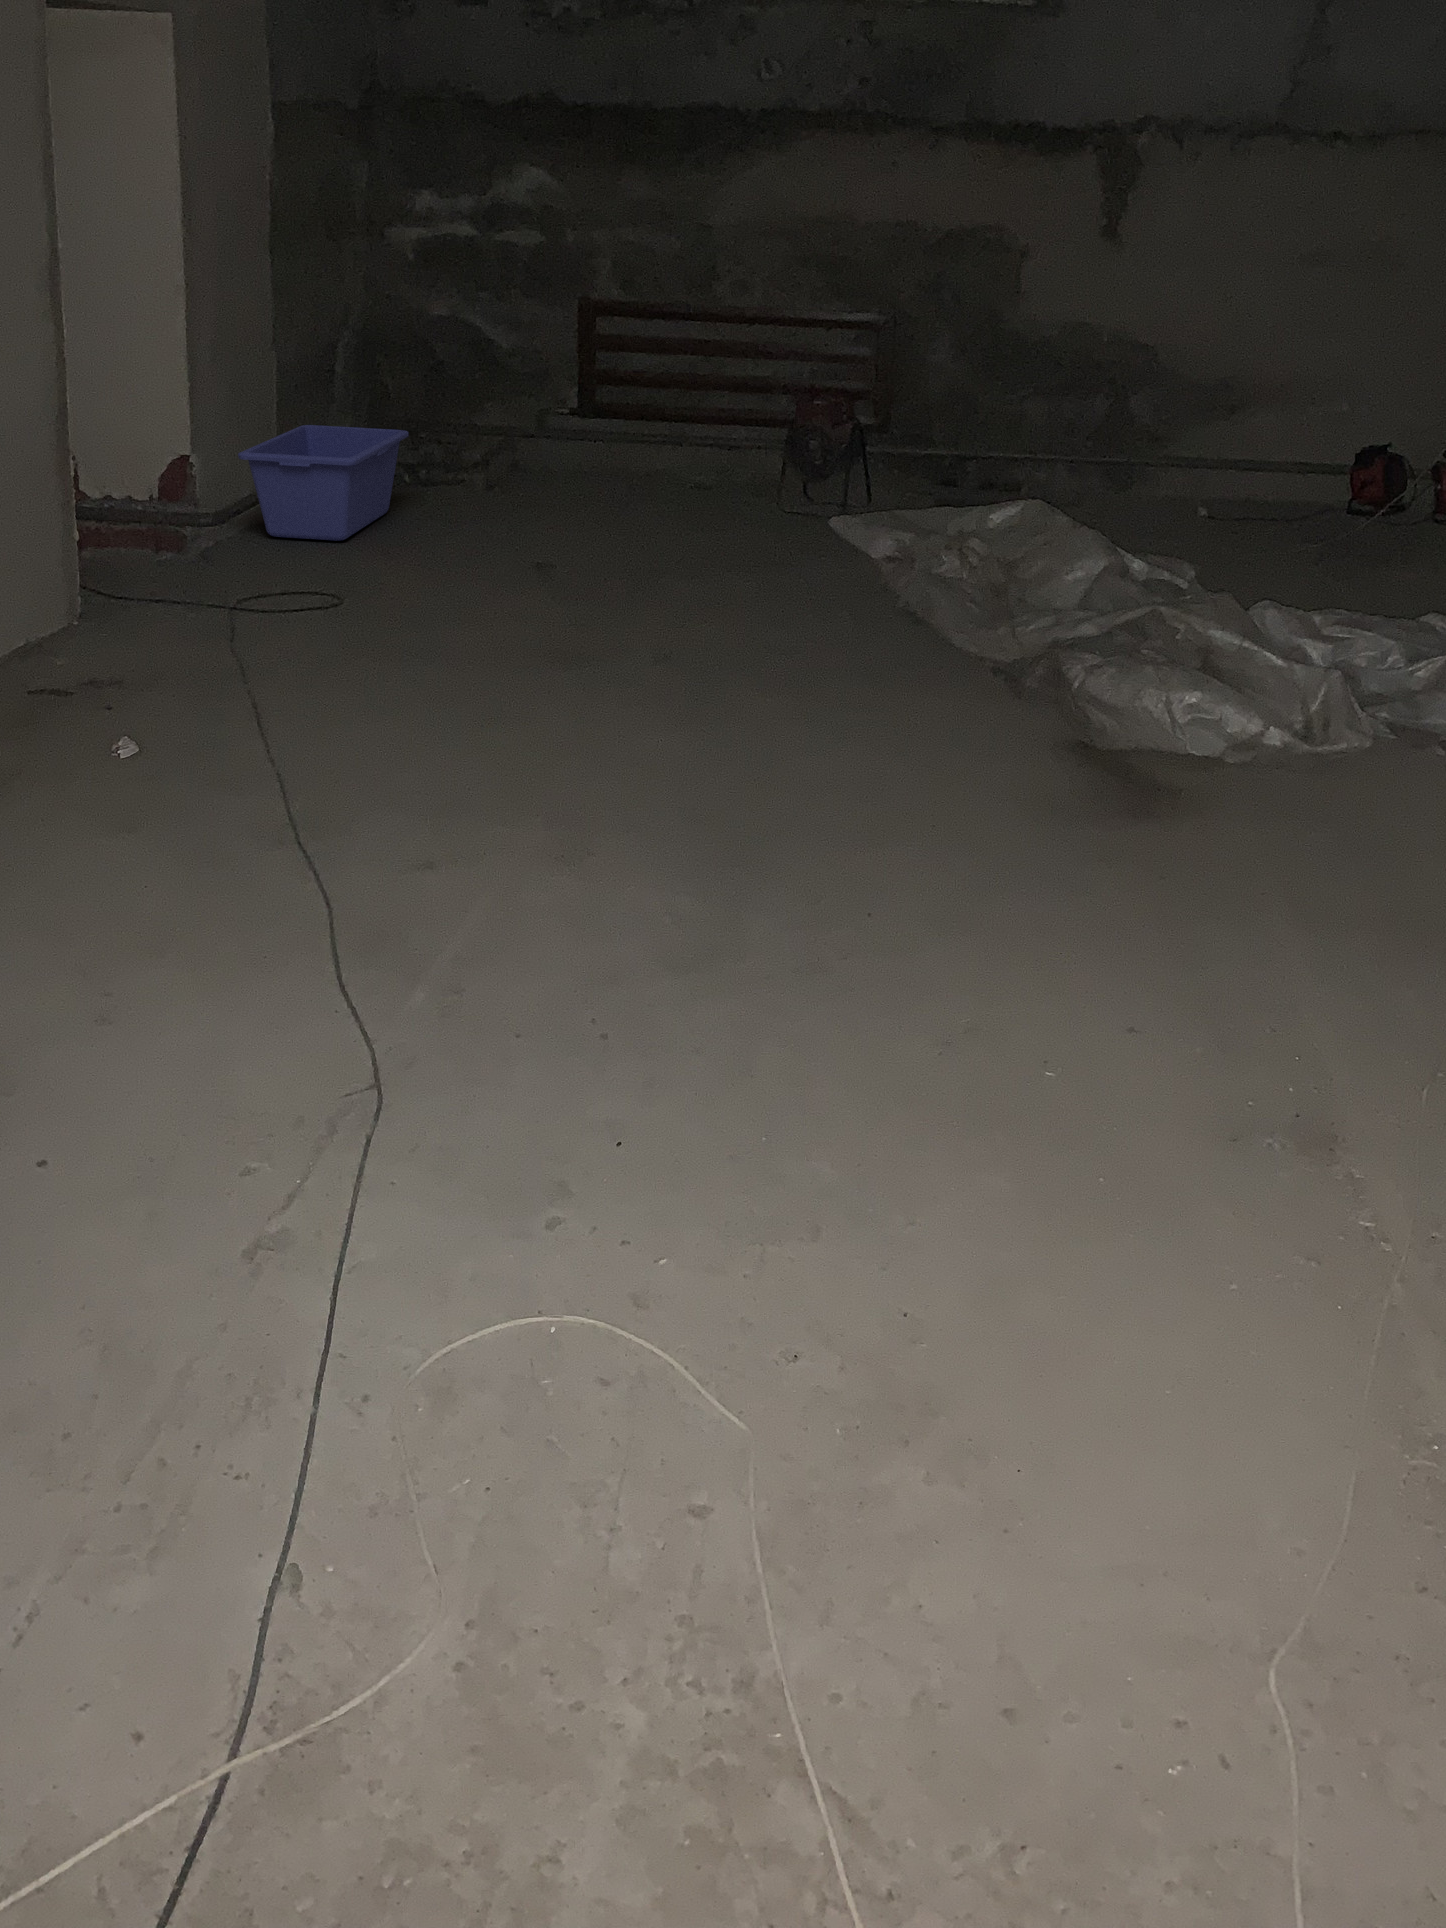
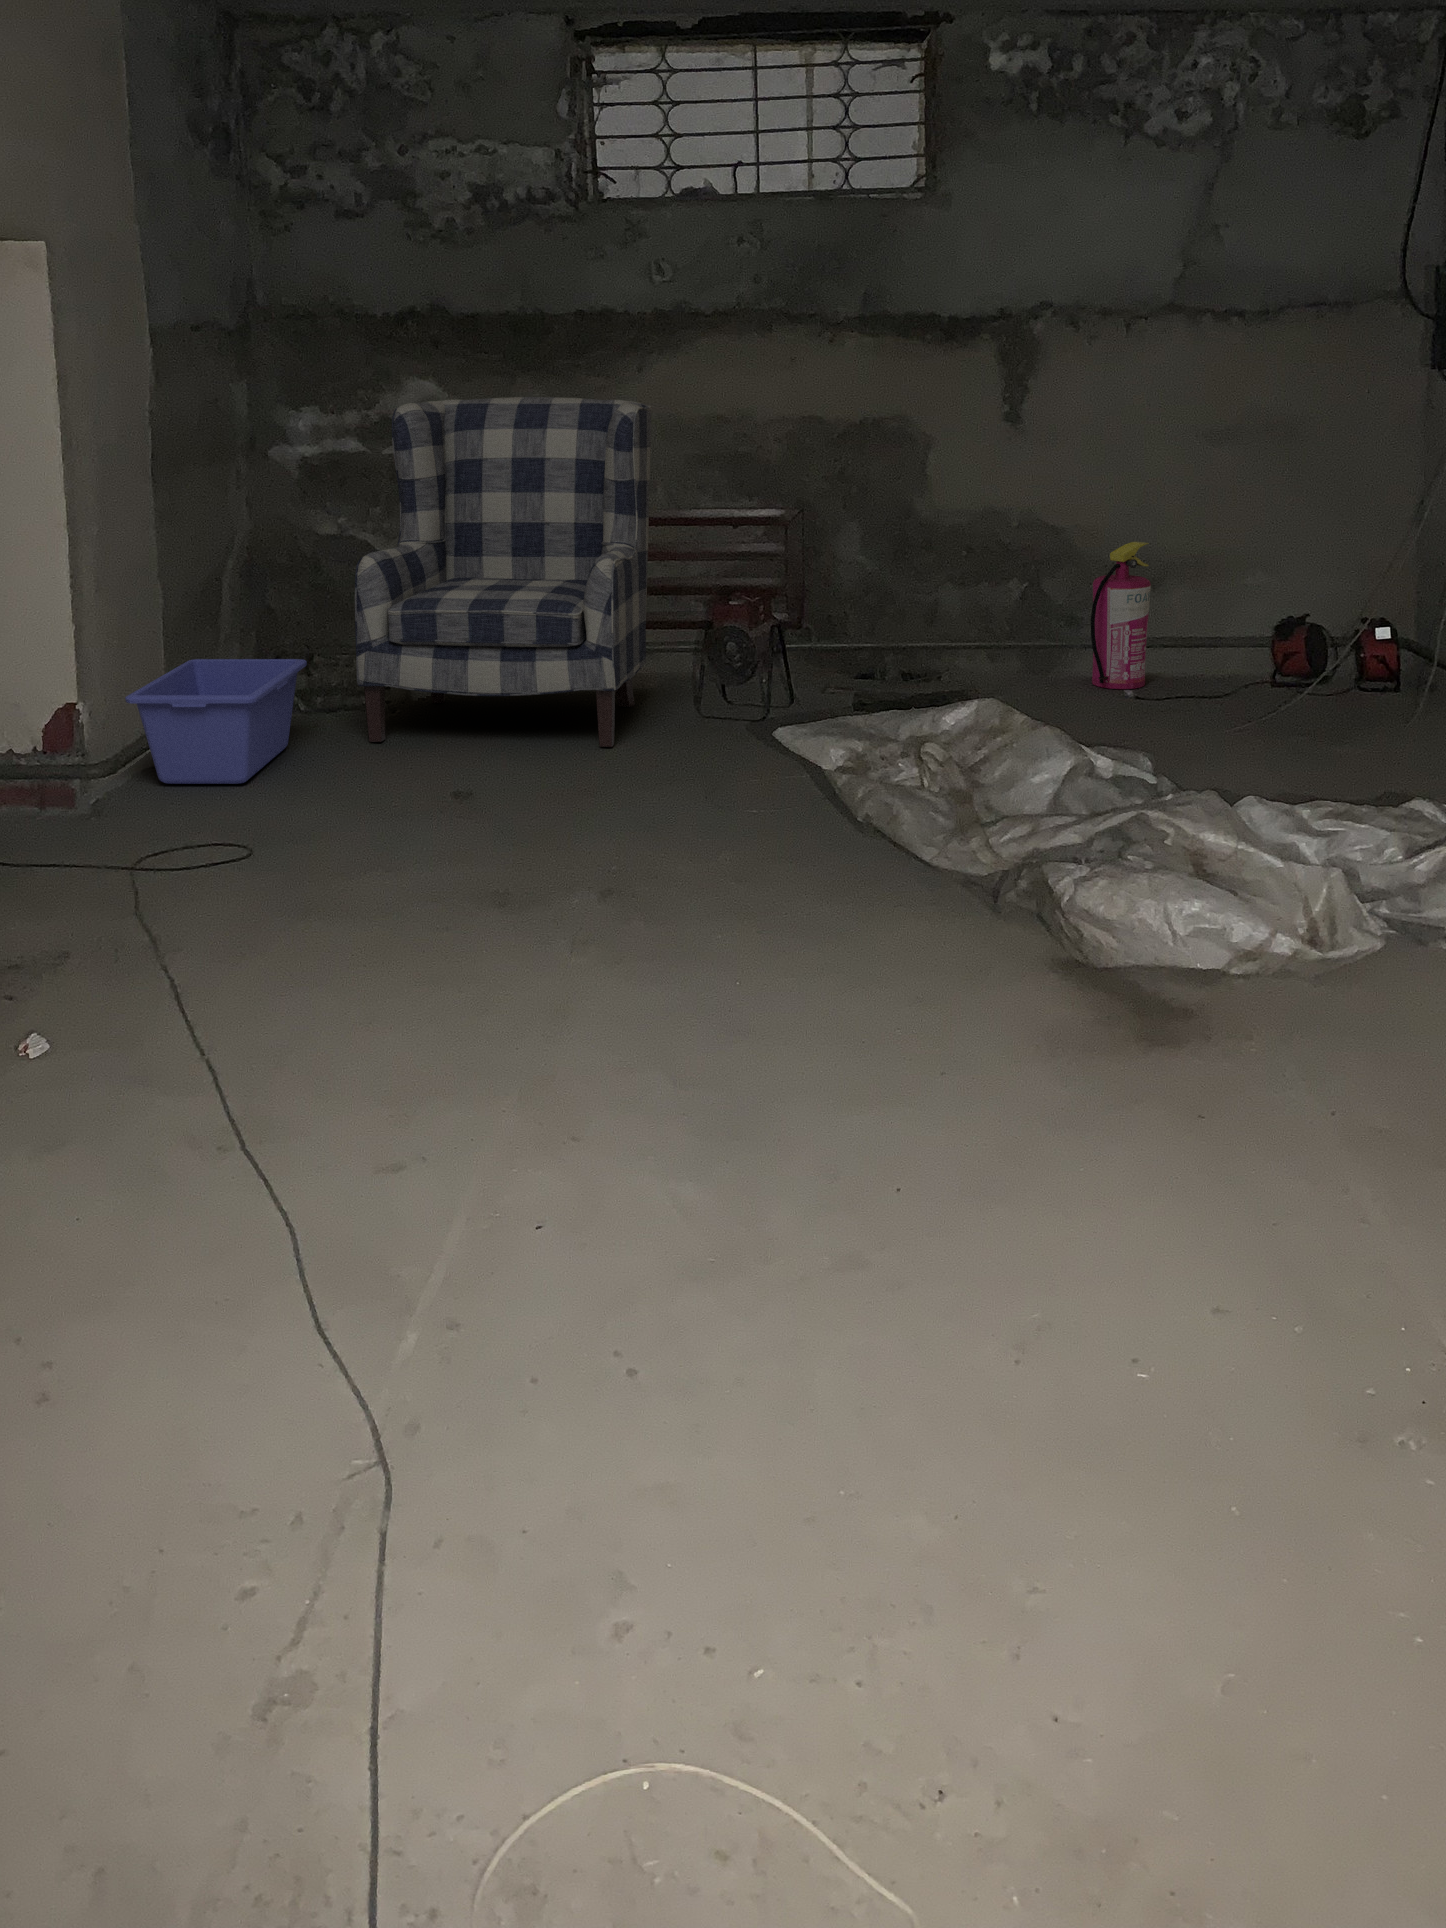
chair: none [454,189,750,530] -> present [355,397,652,747]
fire extinguisher: none [1169,362,1236,508] -> present [1091,542,1151,689]

